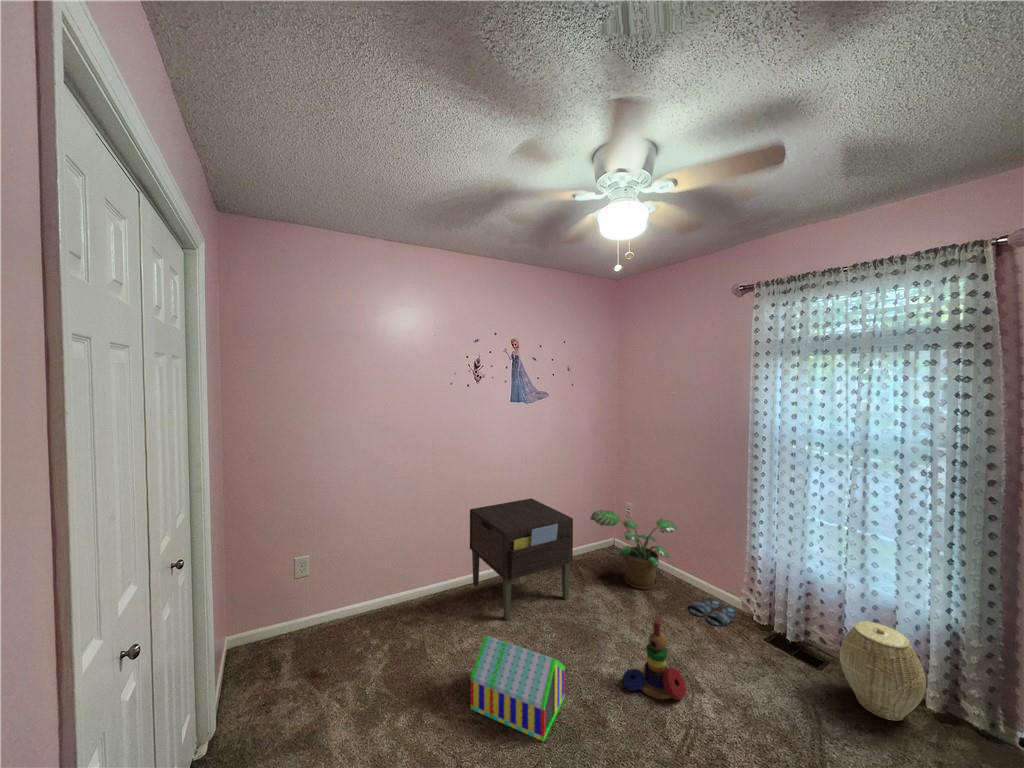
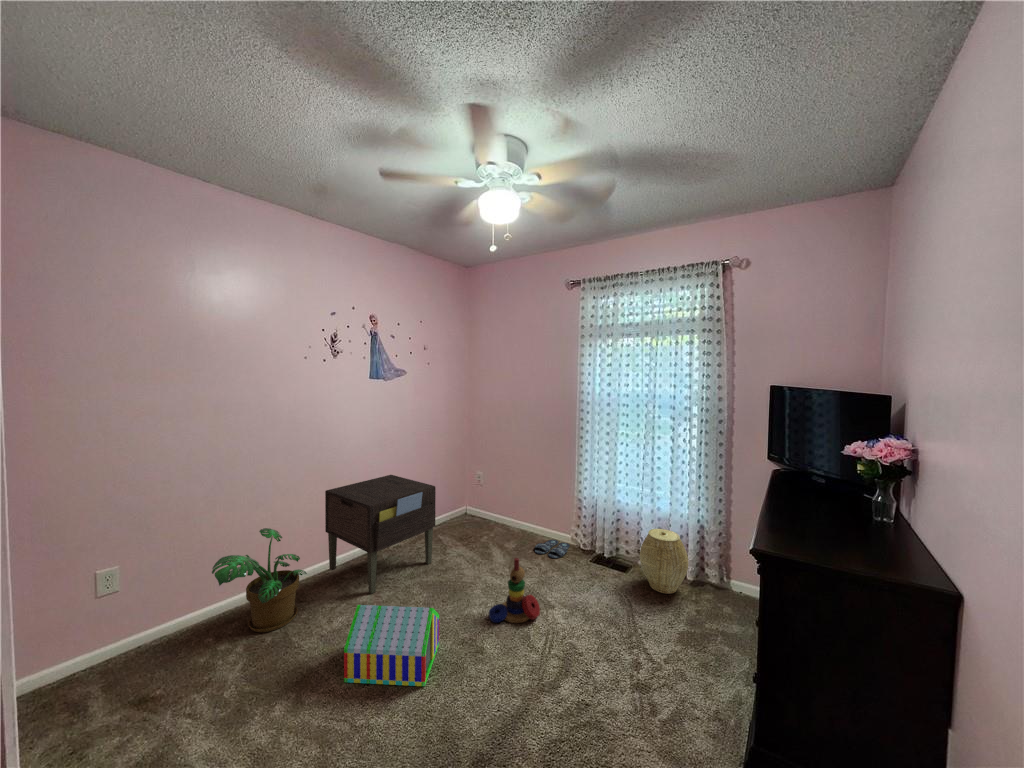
potted plant: present [590,510,677,589] -> present [212,528,307,632]

